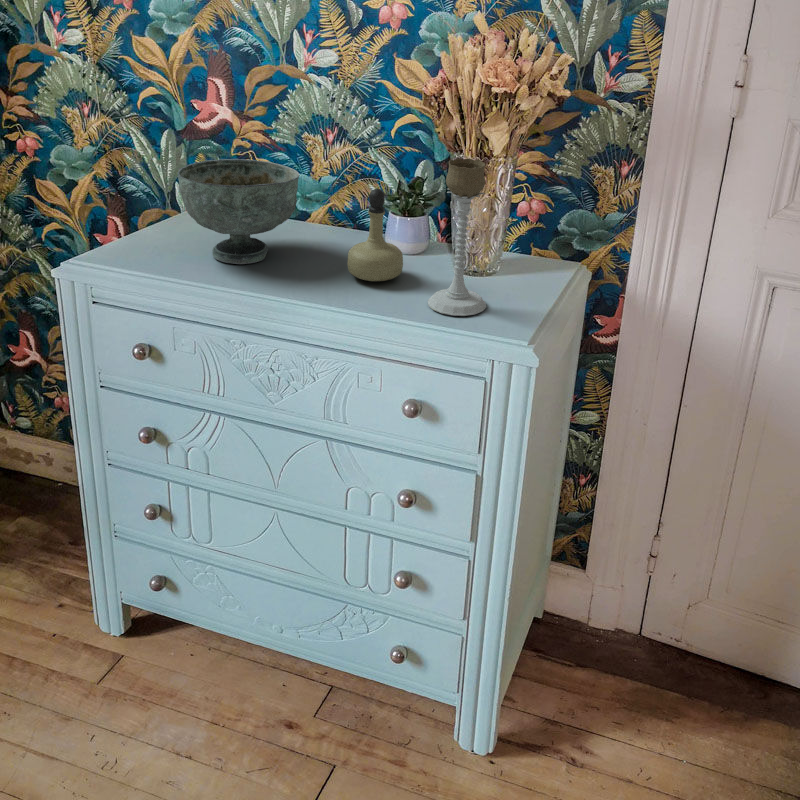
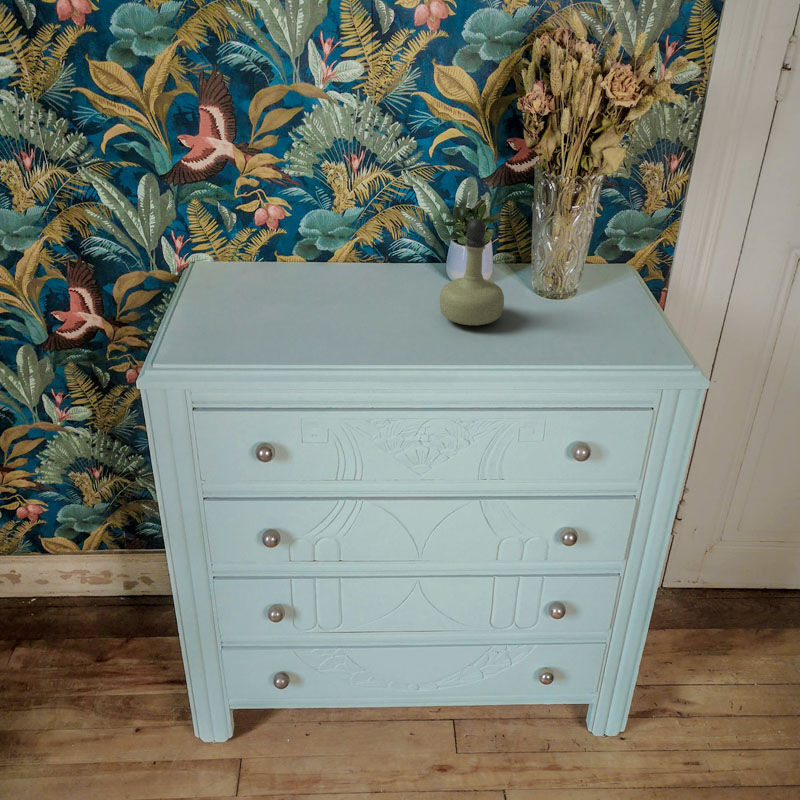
candle holder: present [428,158,486,316] -> none [553,173,632,352]
decorative bowl: present [178,159,299,264] -> none [221,201,365,329]

